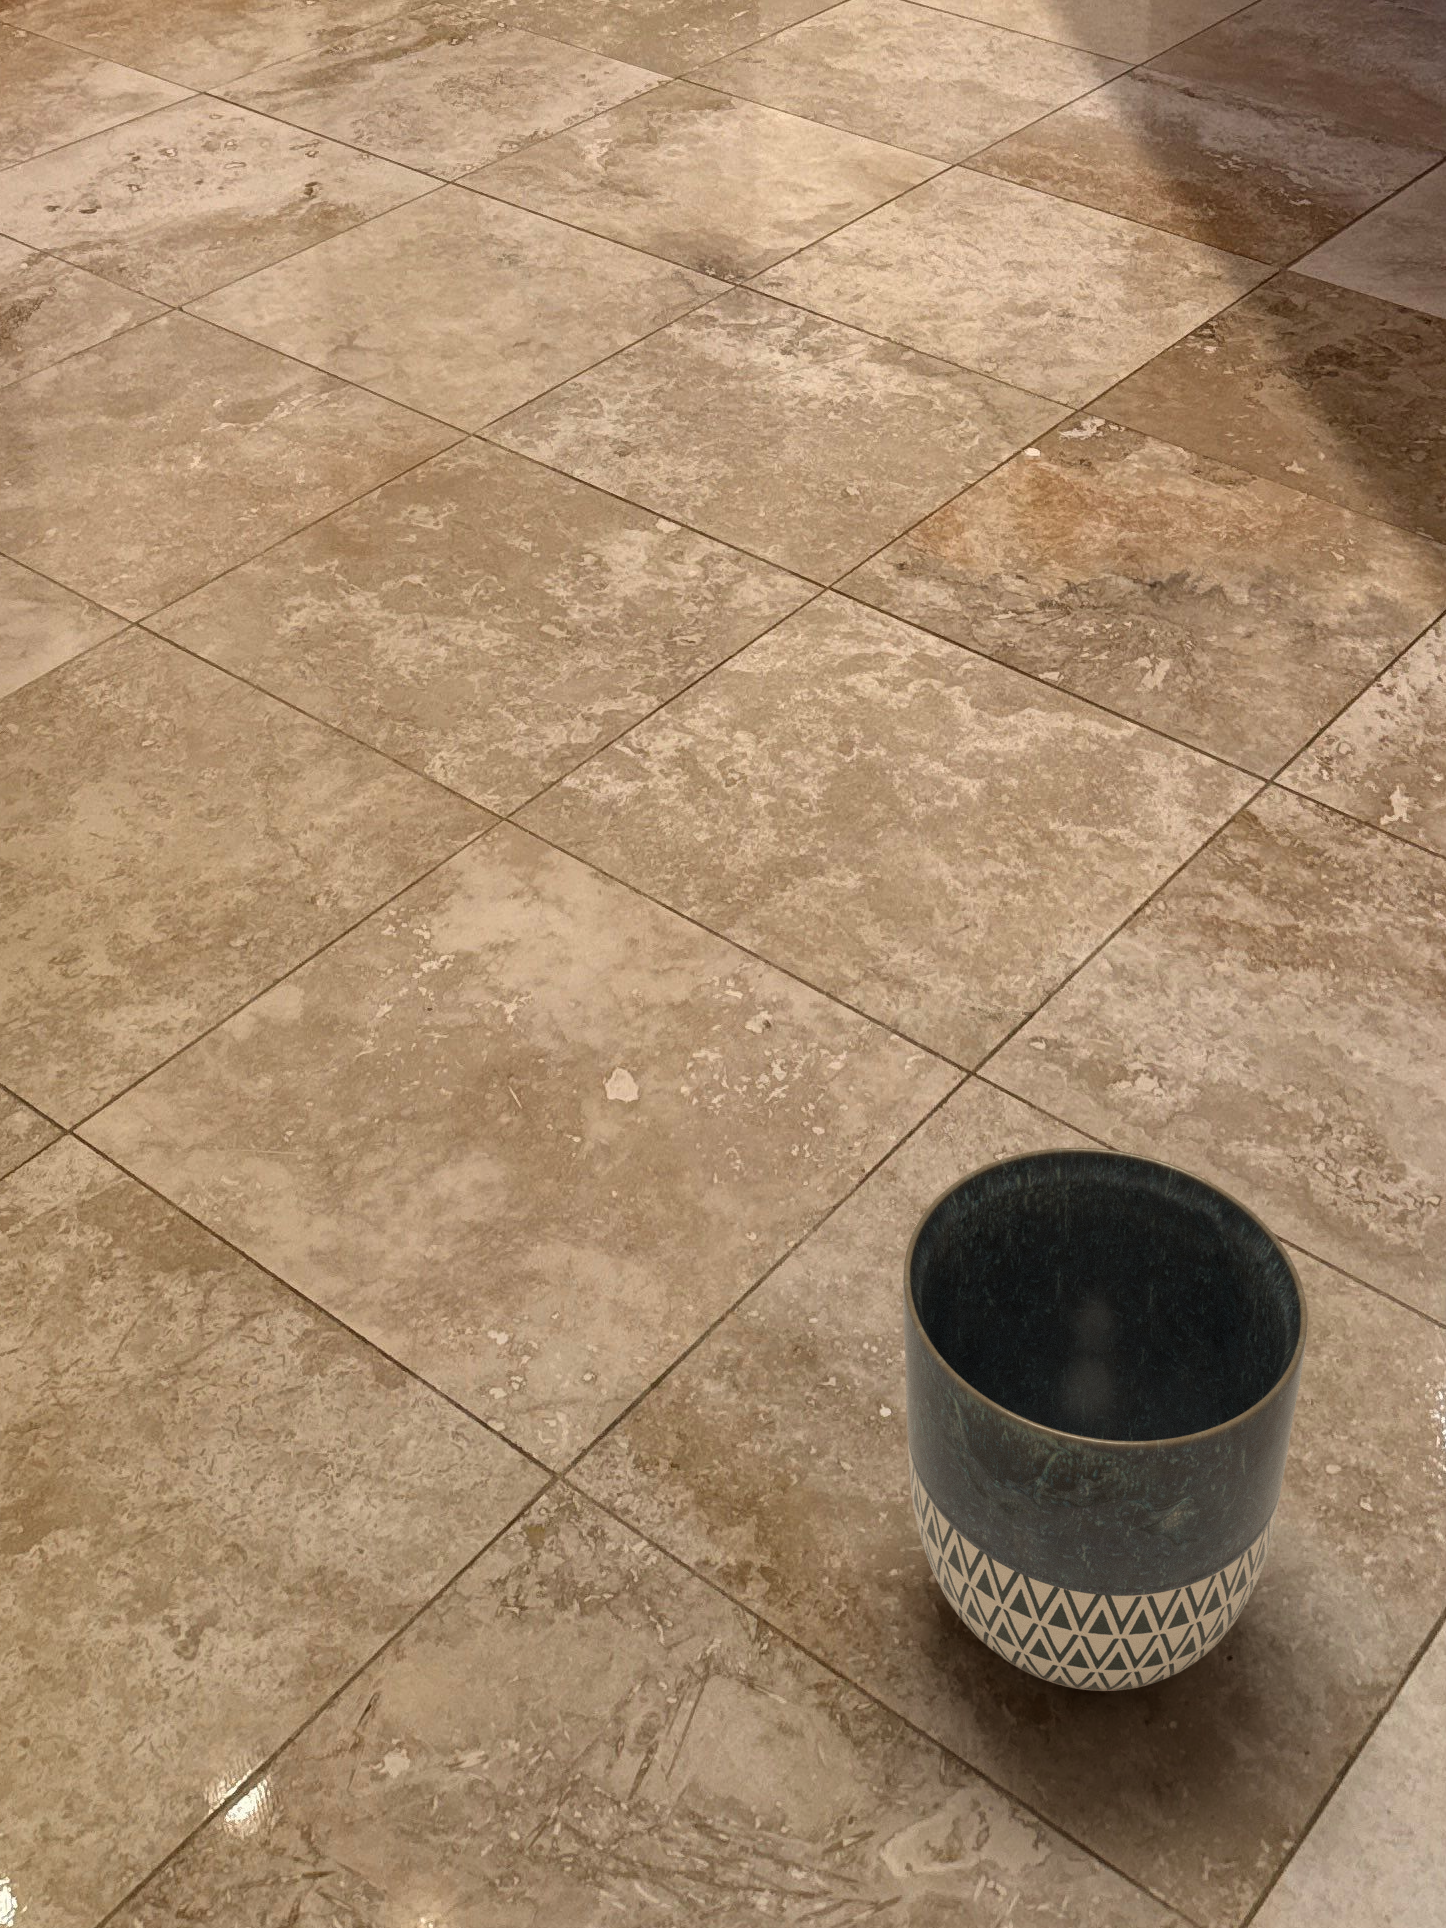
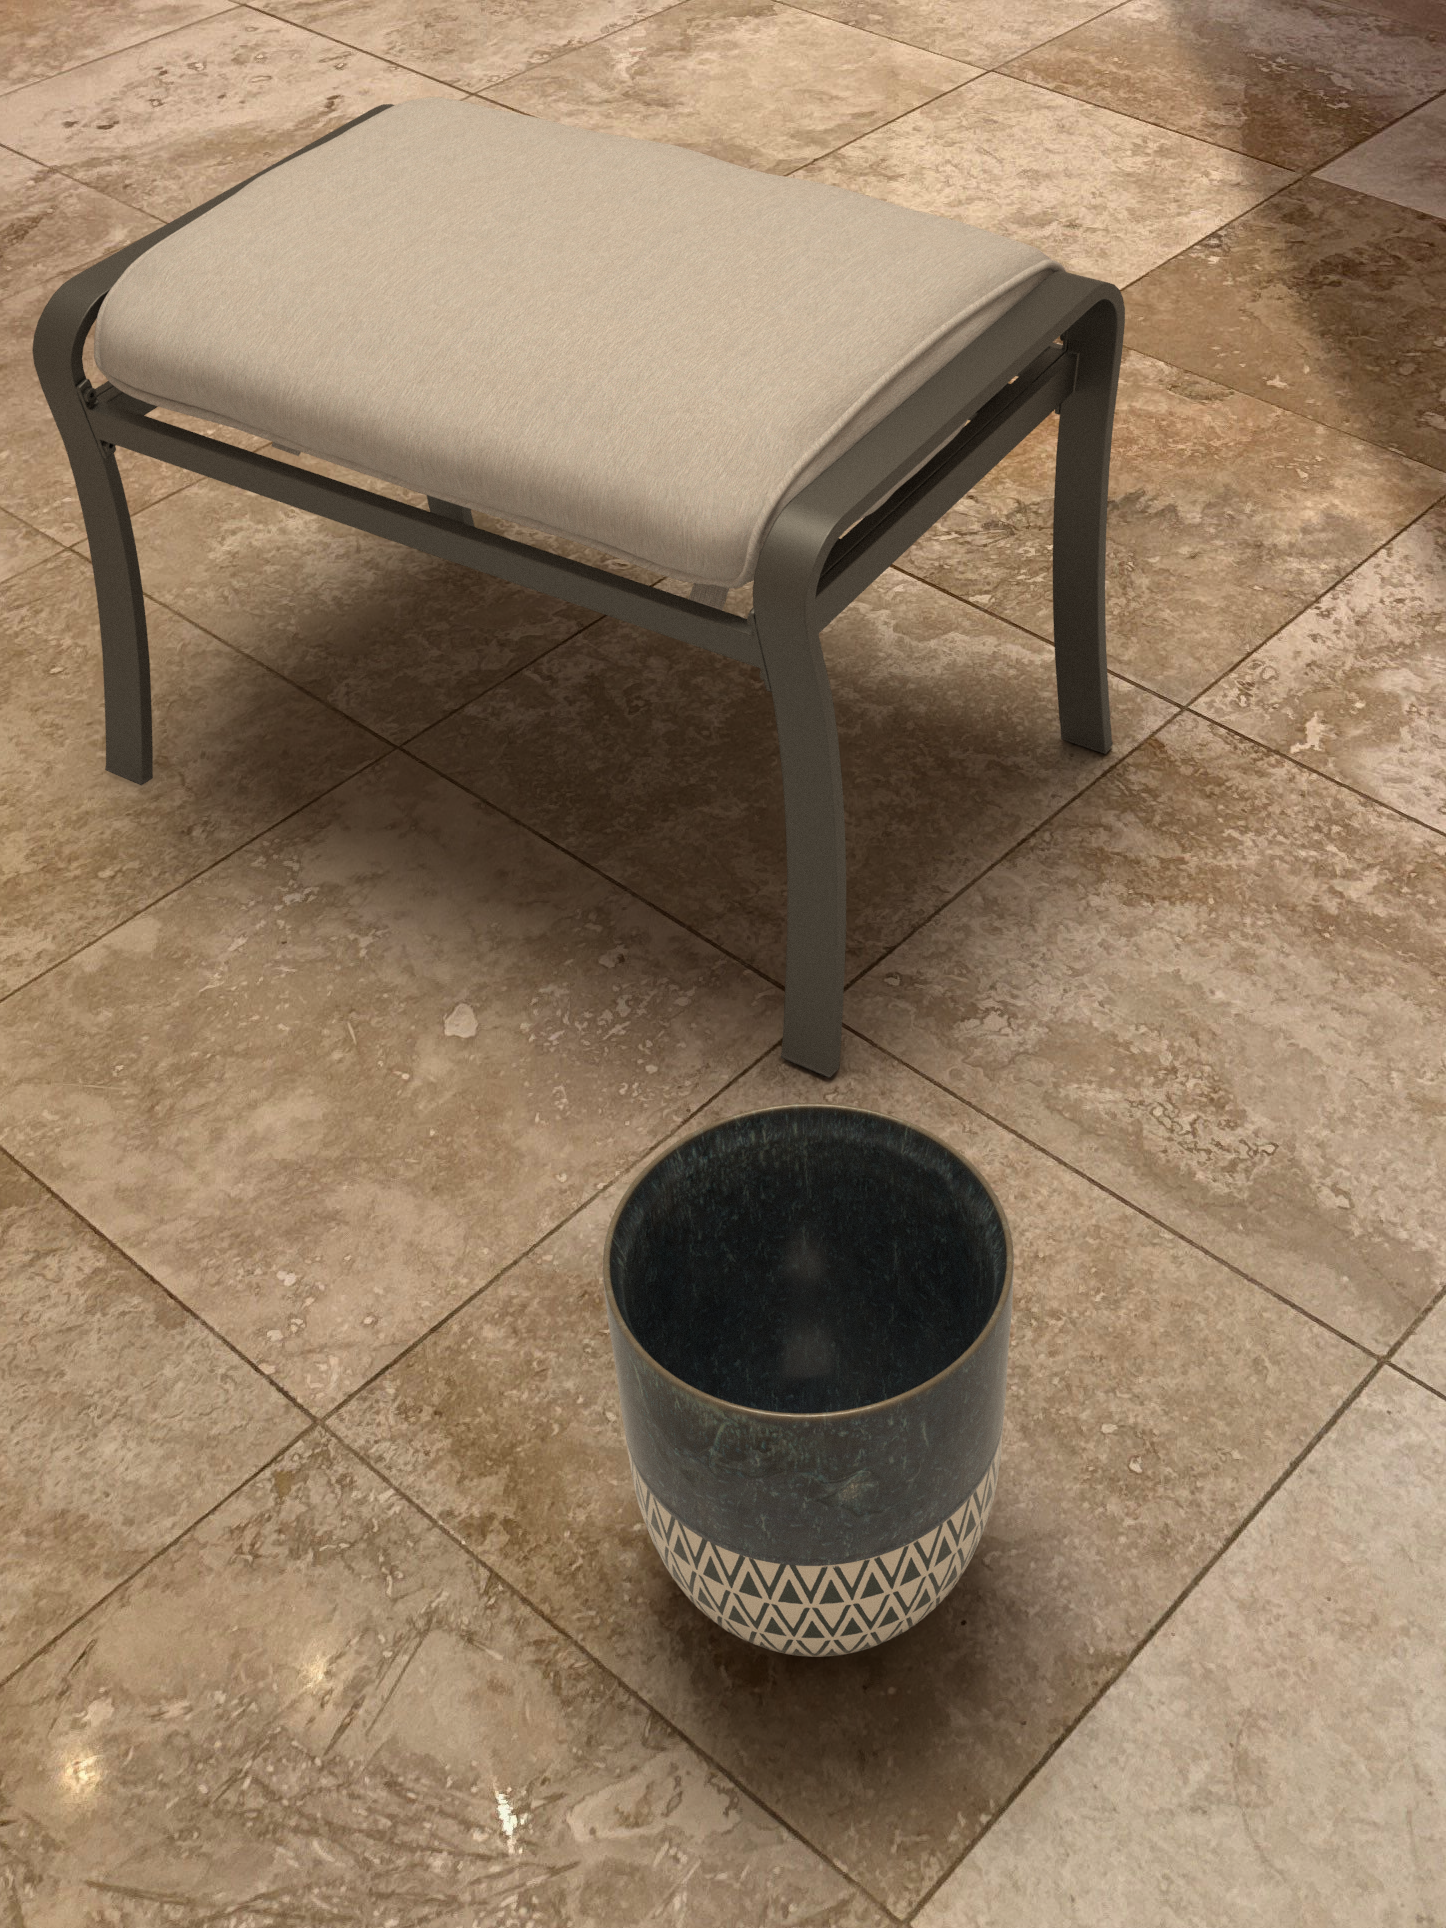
ottoman: none [179,179,1245,1139] -> present [32,97,1125,1078]

